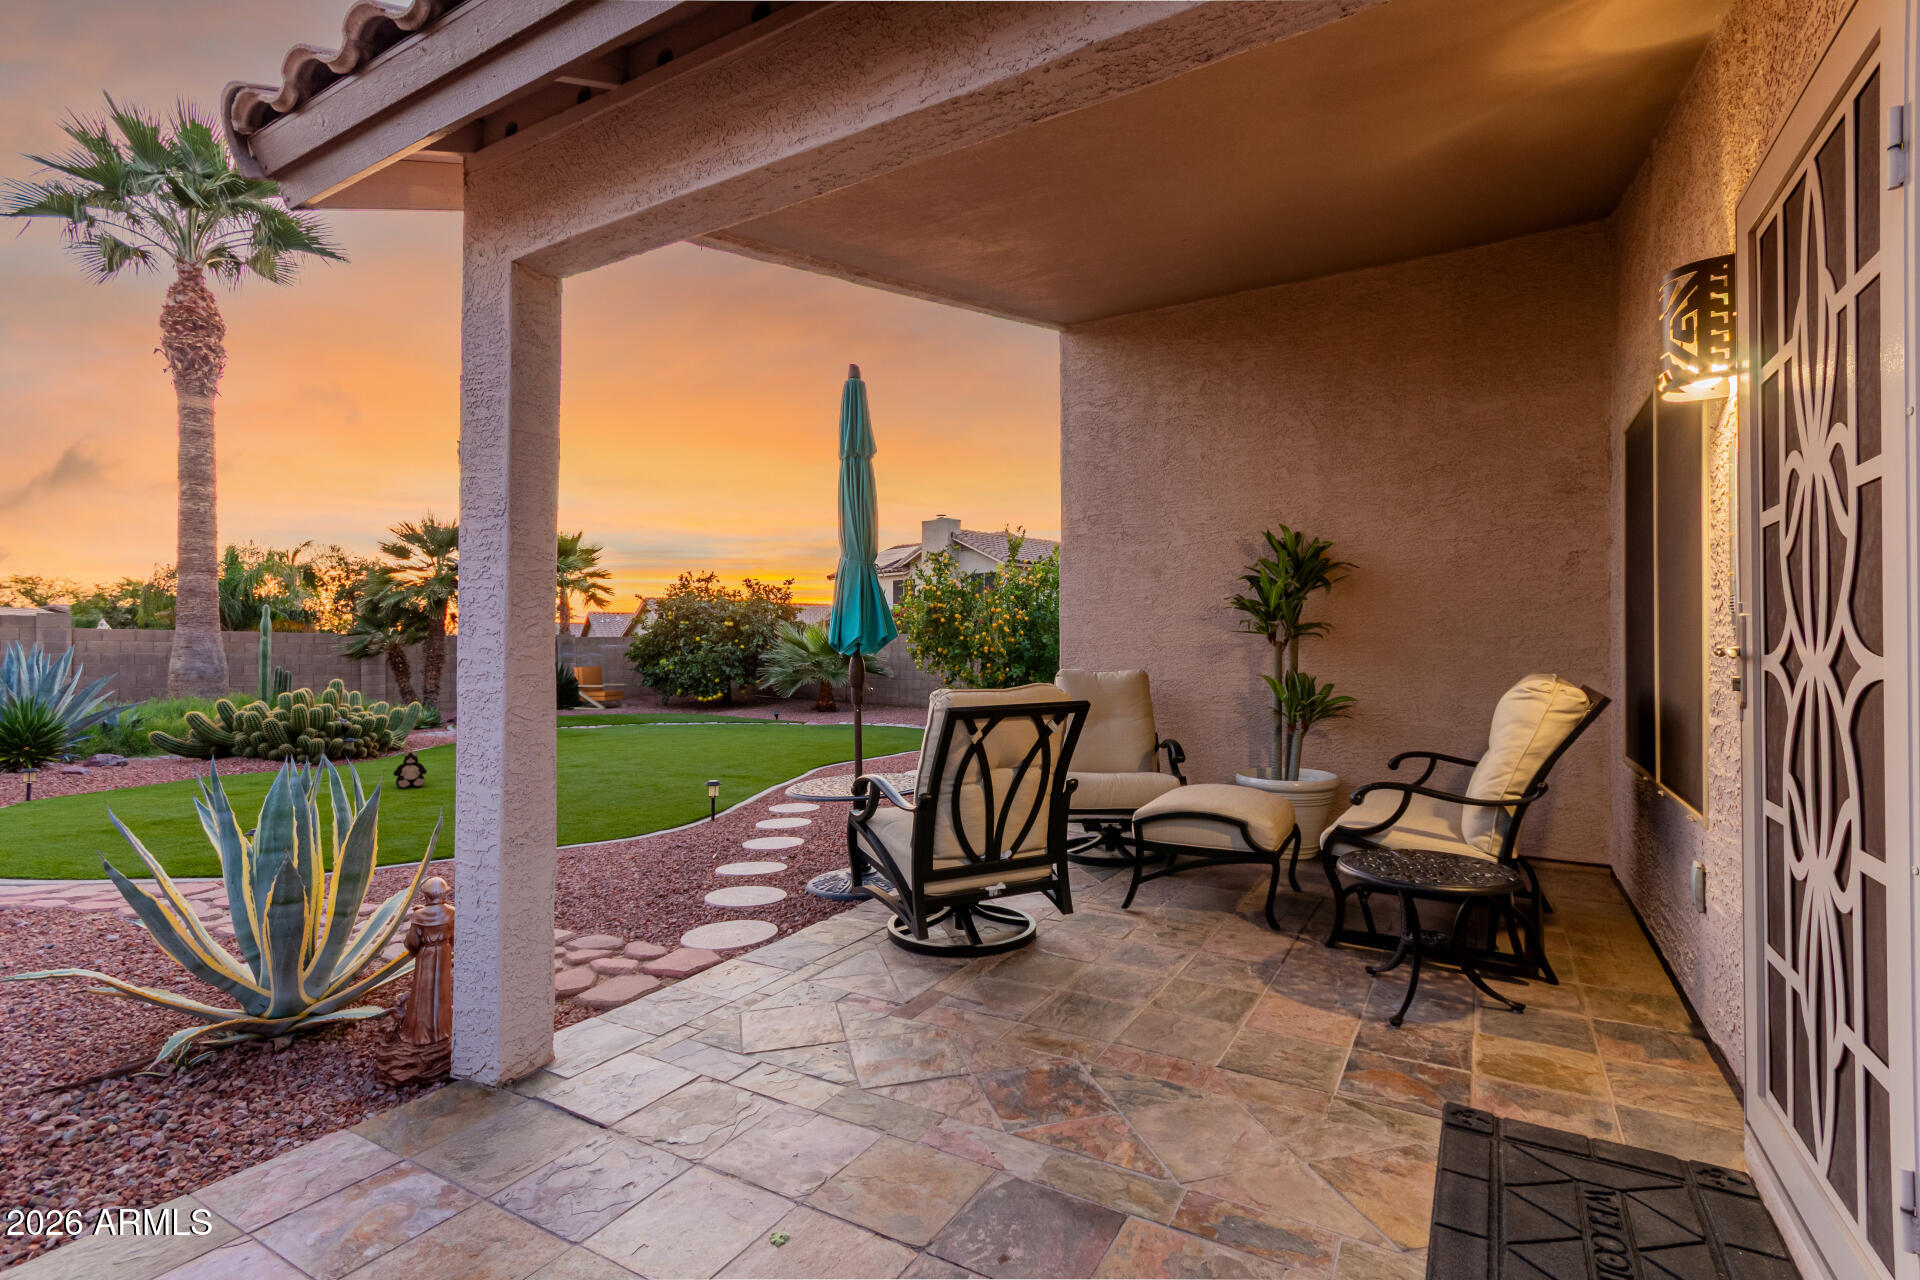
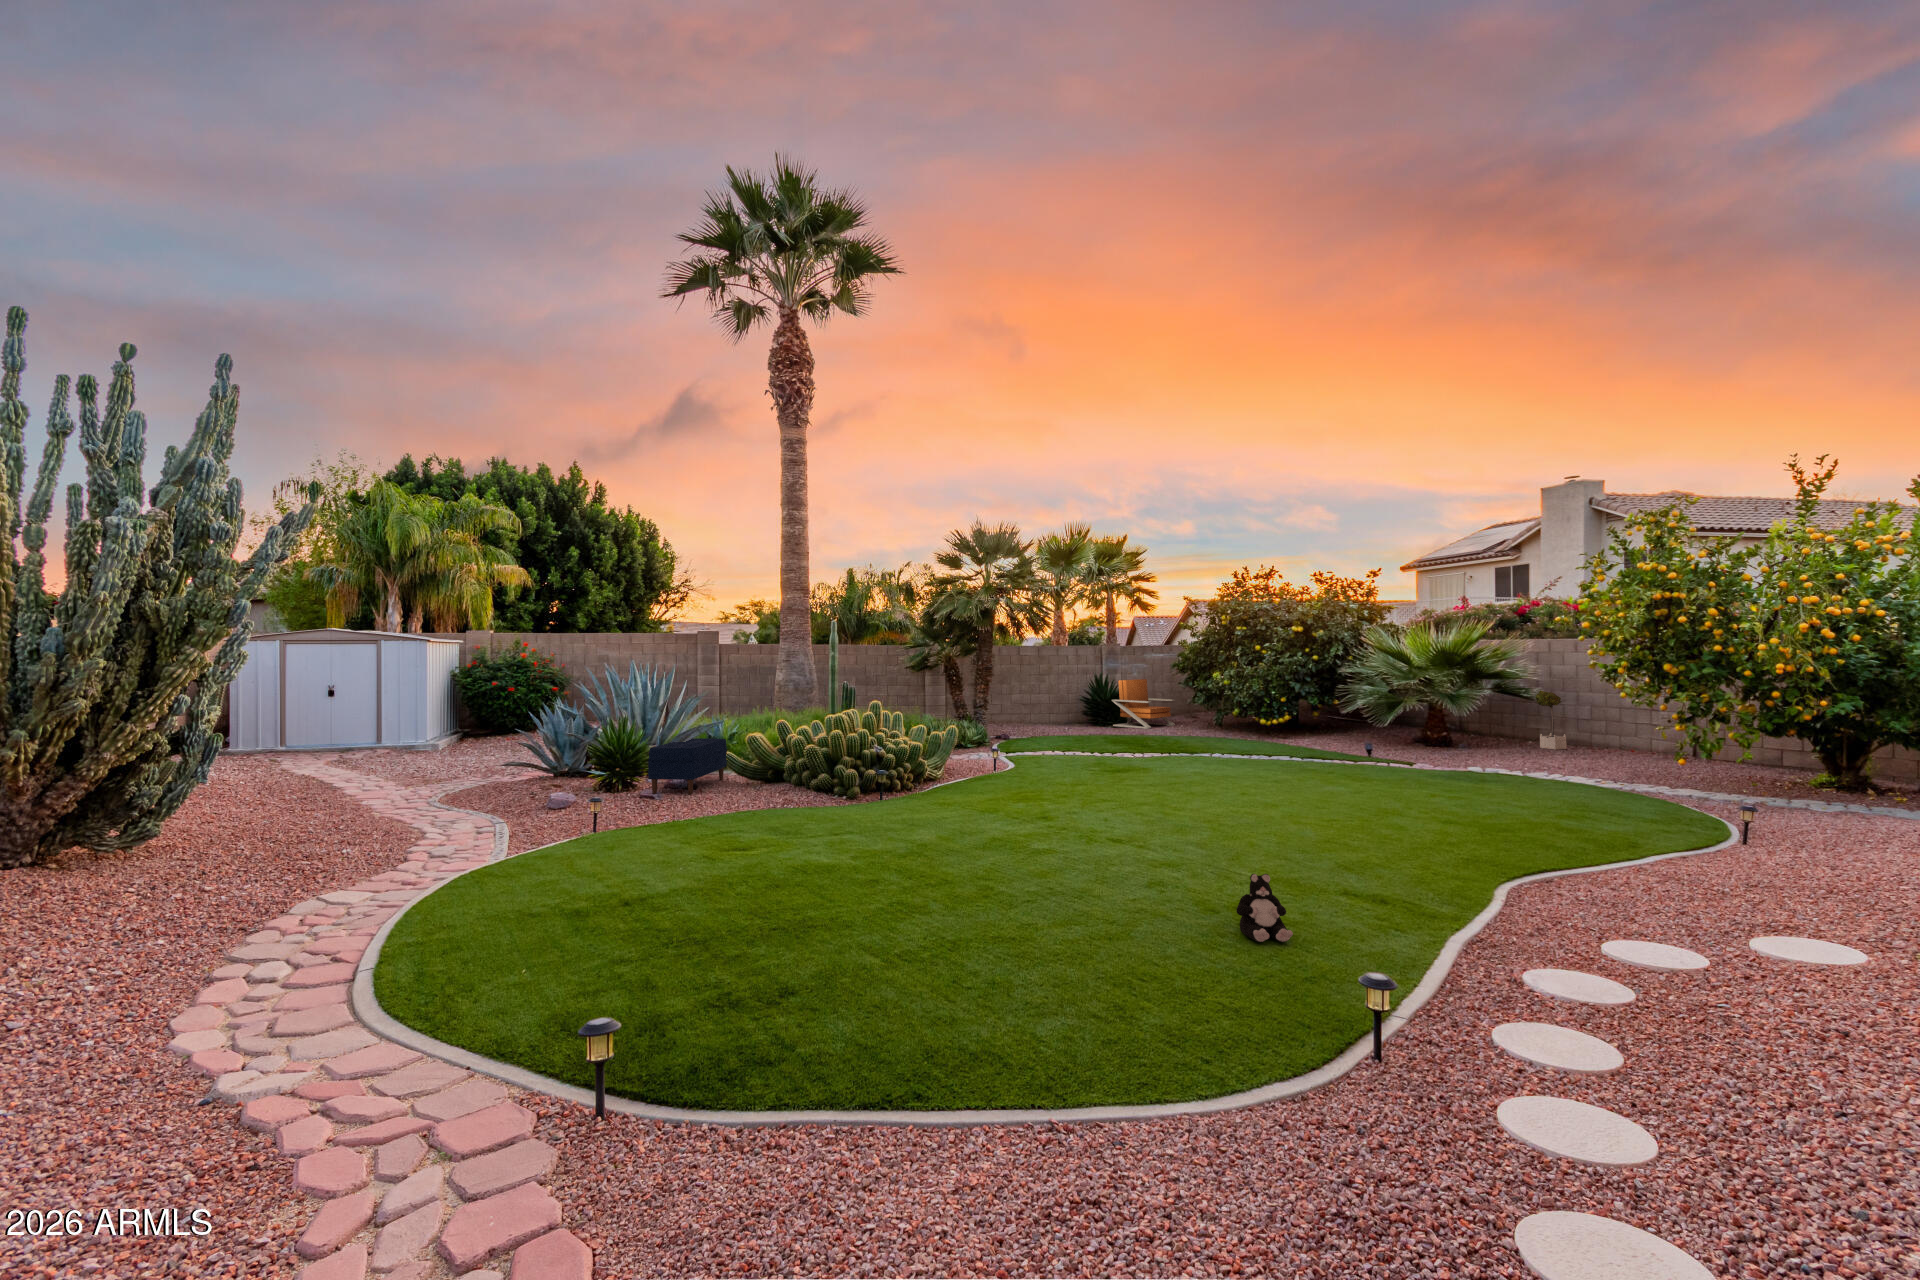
potted tree: none [889,667,907,708] -> present [1535,690,1567,749]
bench: none [44,723,141,781] -> present [648,738,727,794]
plush toy: present [394,751,427,788] -> present [1236,874,1293,942]

